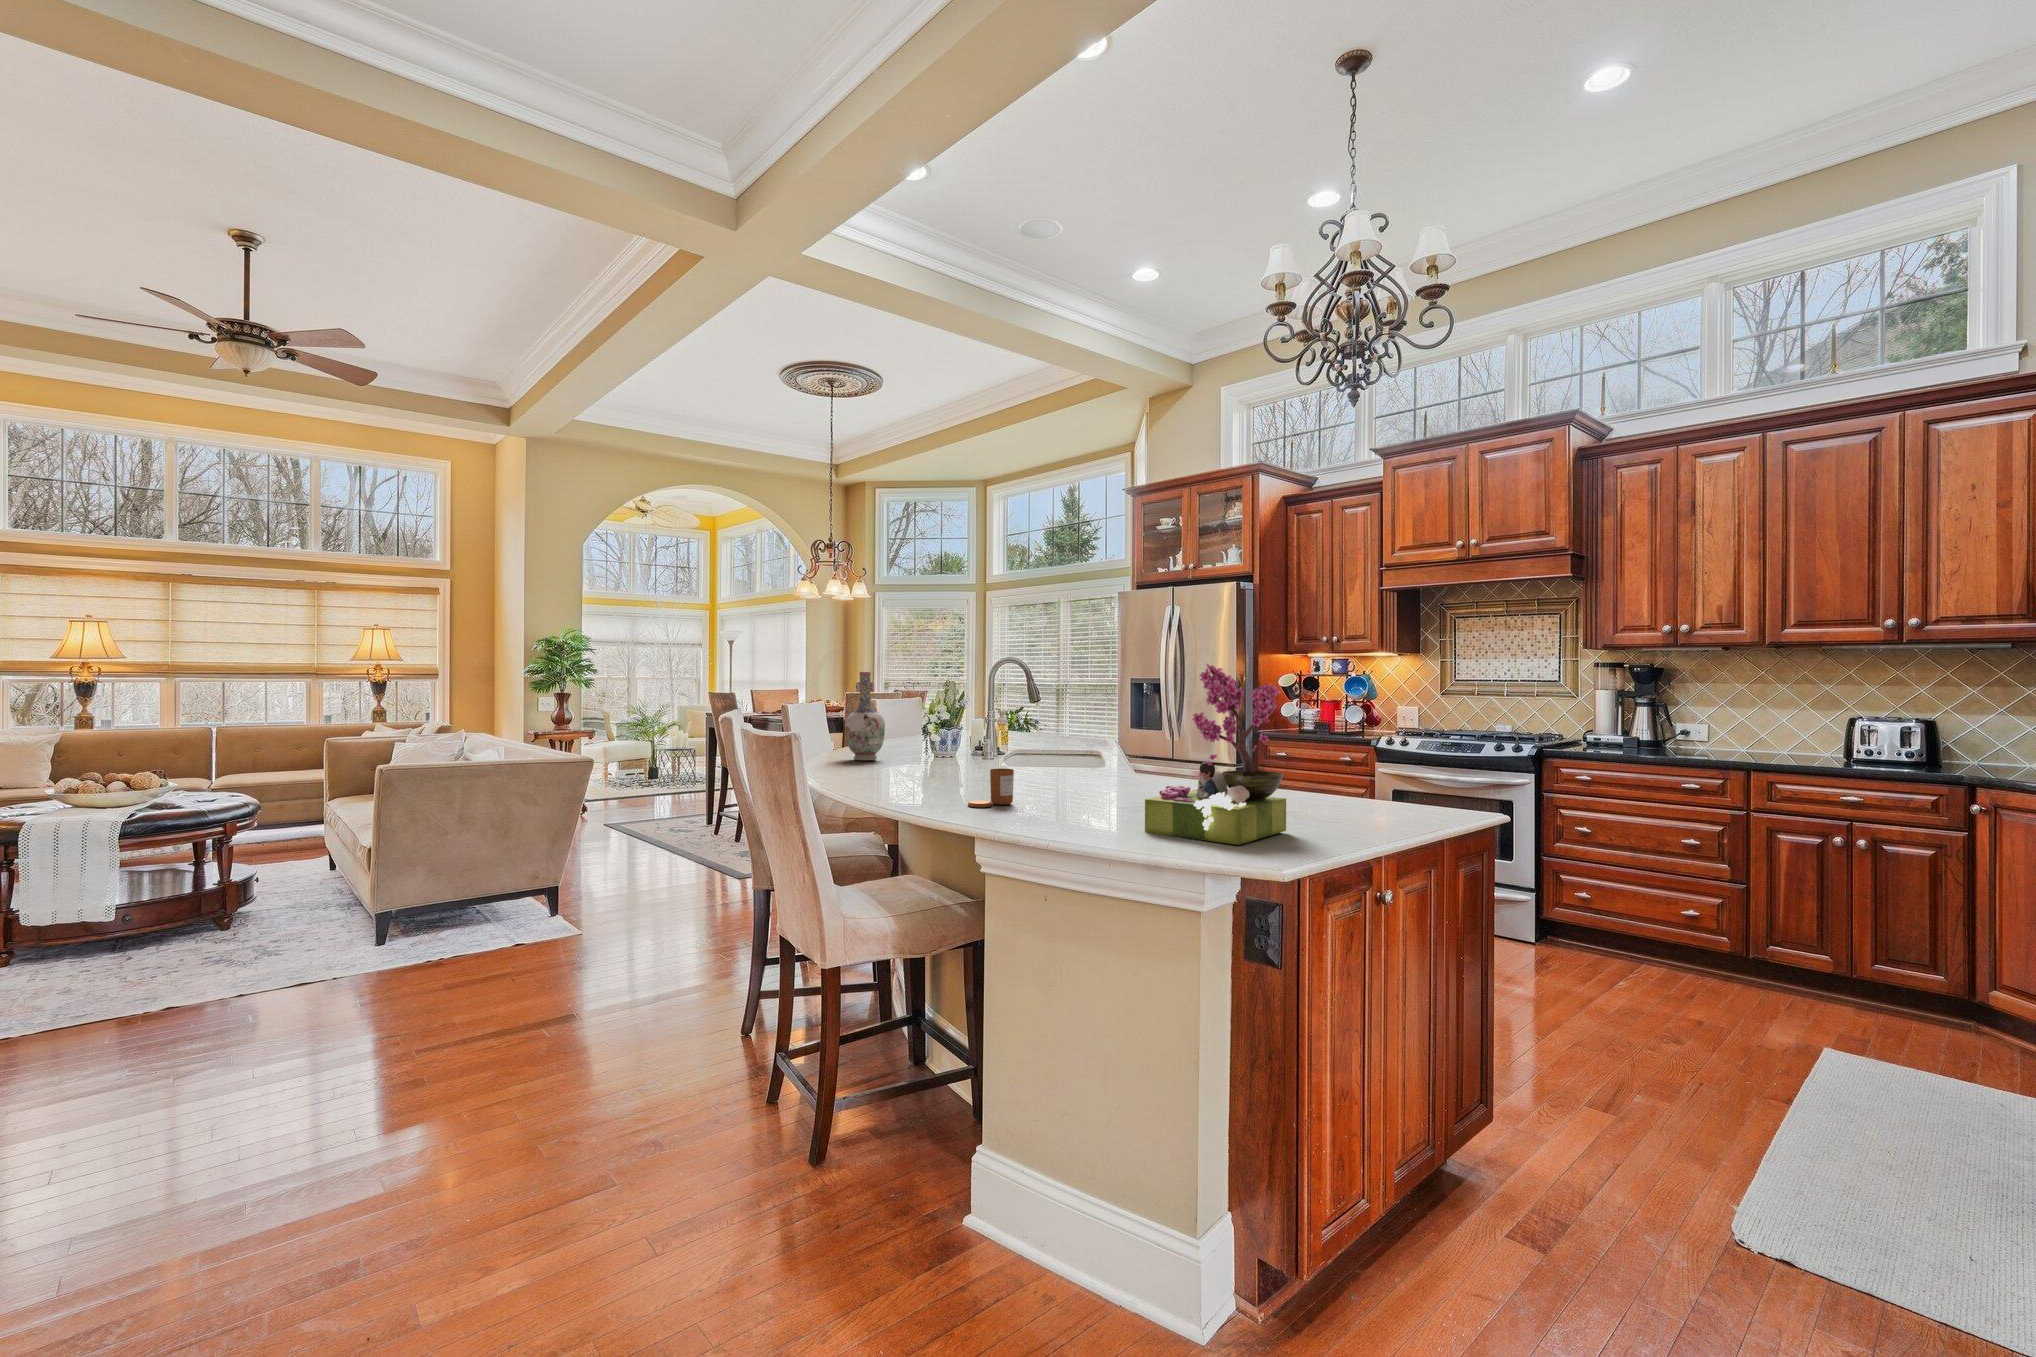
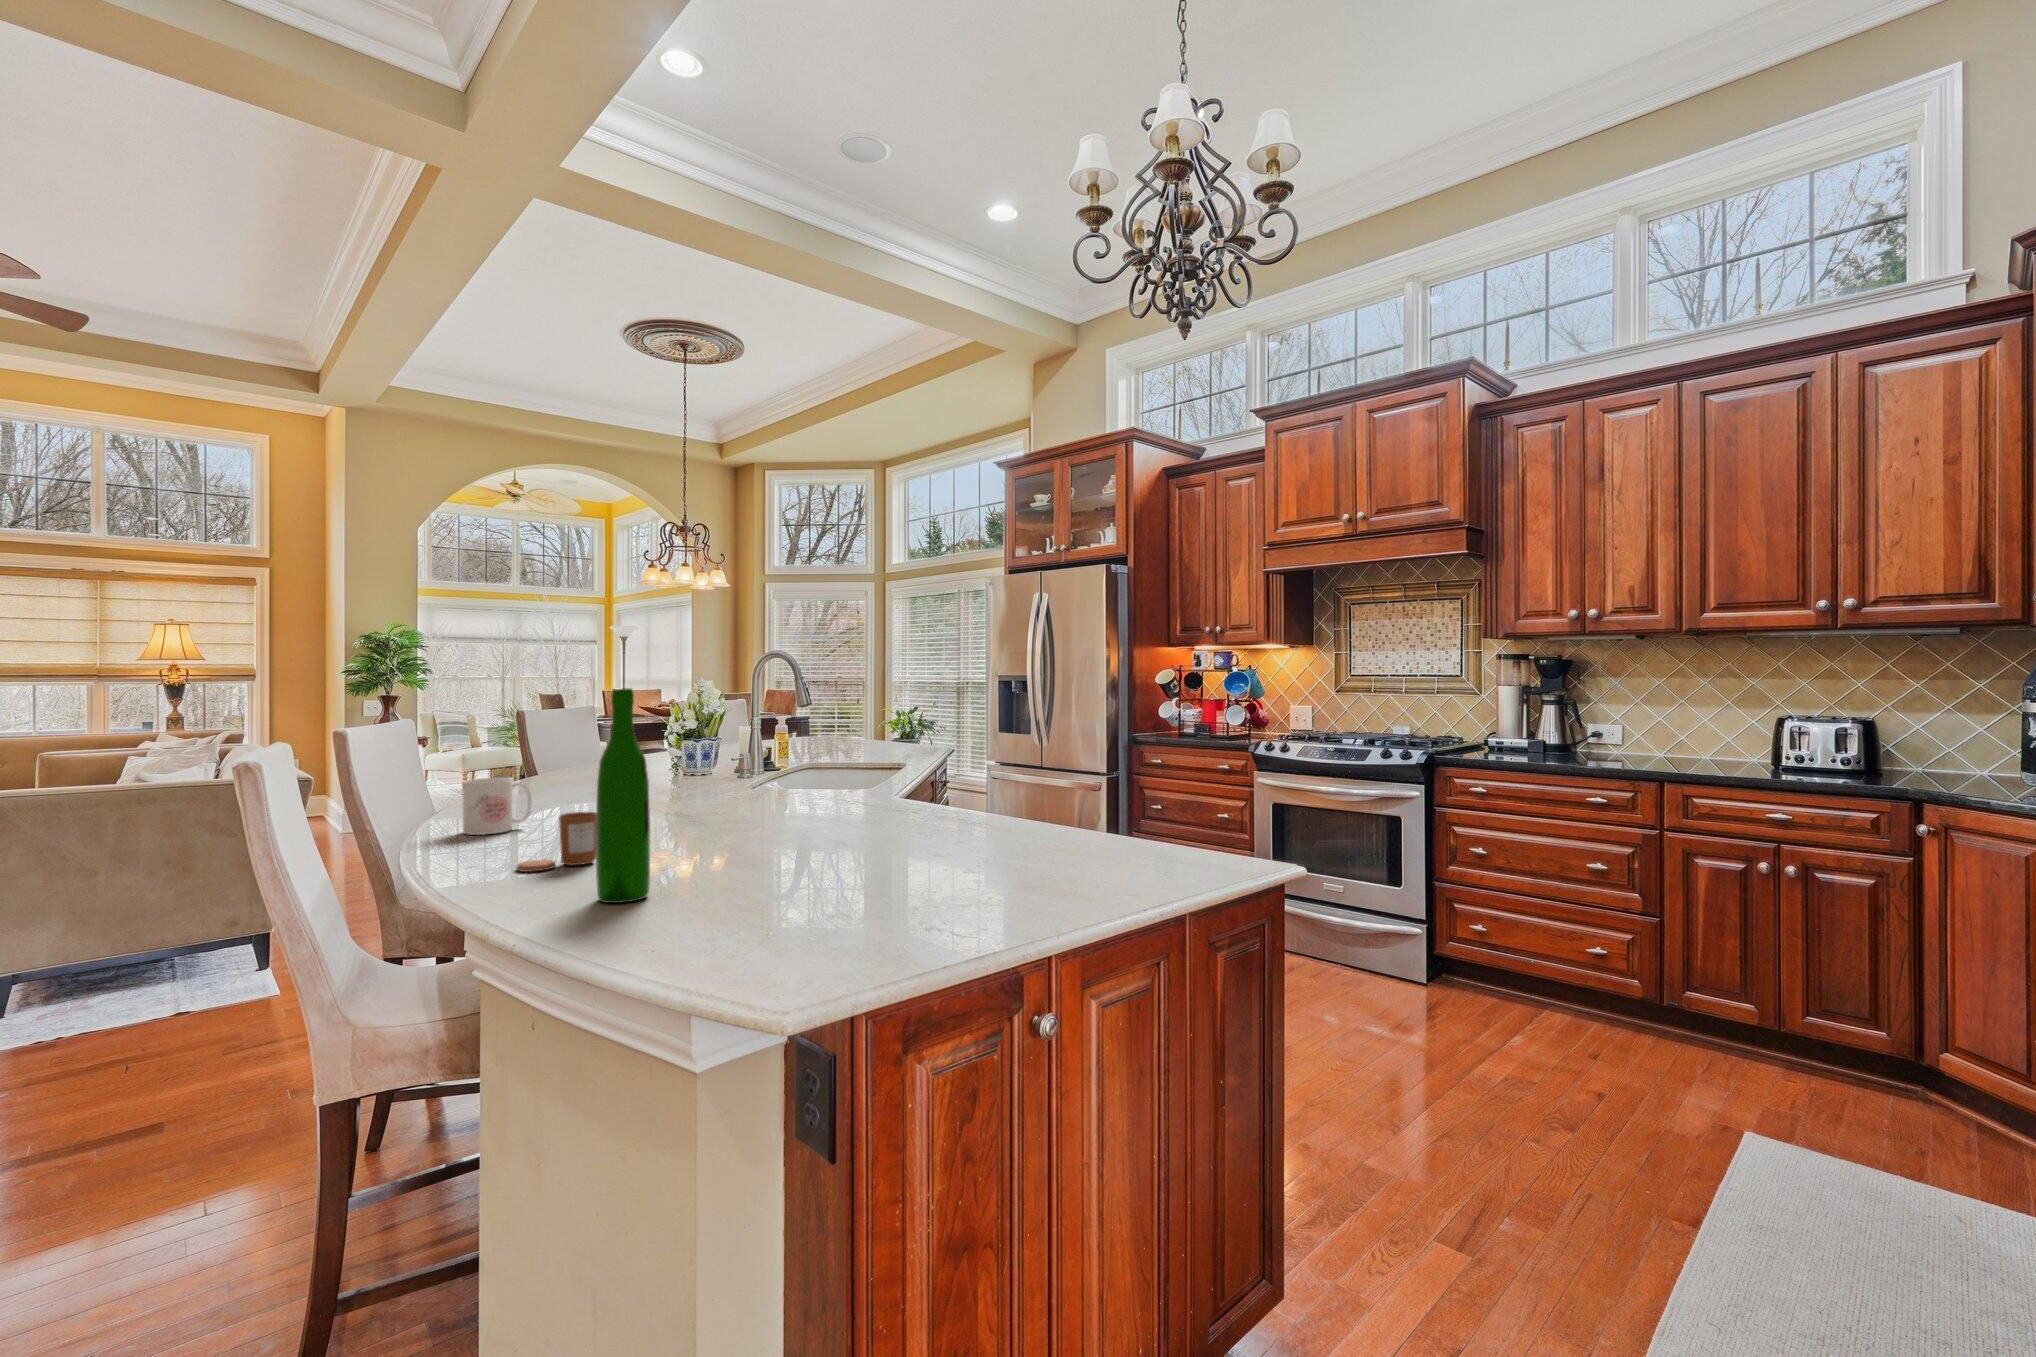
flower arrangement: present [1145,664,1286,845] -> none [698,658,921,949]
vase: present [845,672,885,760] -> none [522,673,578,787]
wine bottle: none [1059,682,1092,823] -> present [596,688,650,903]
mug: none [878,748,918,788] -> present [462,778,532,835]

